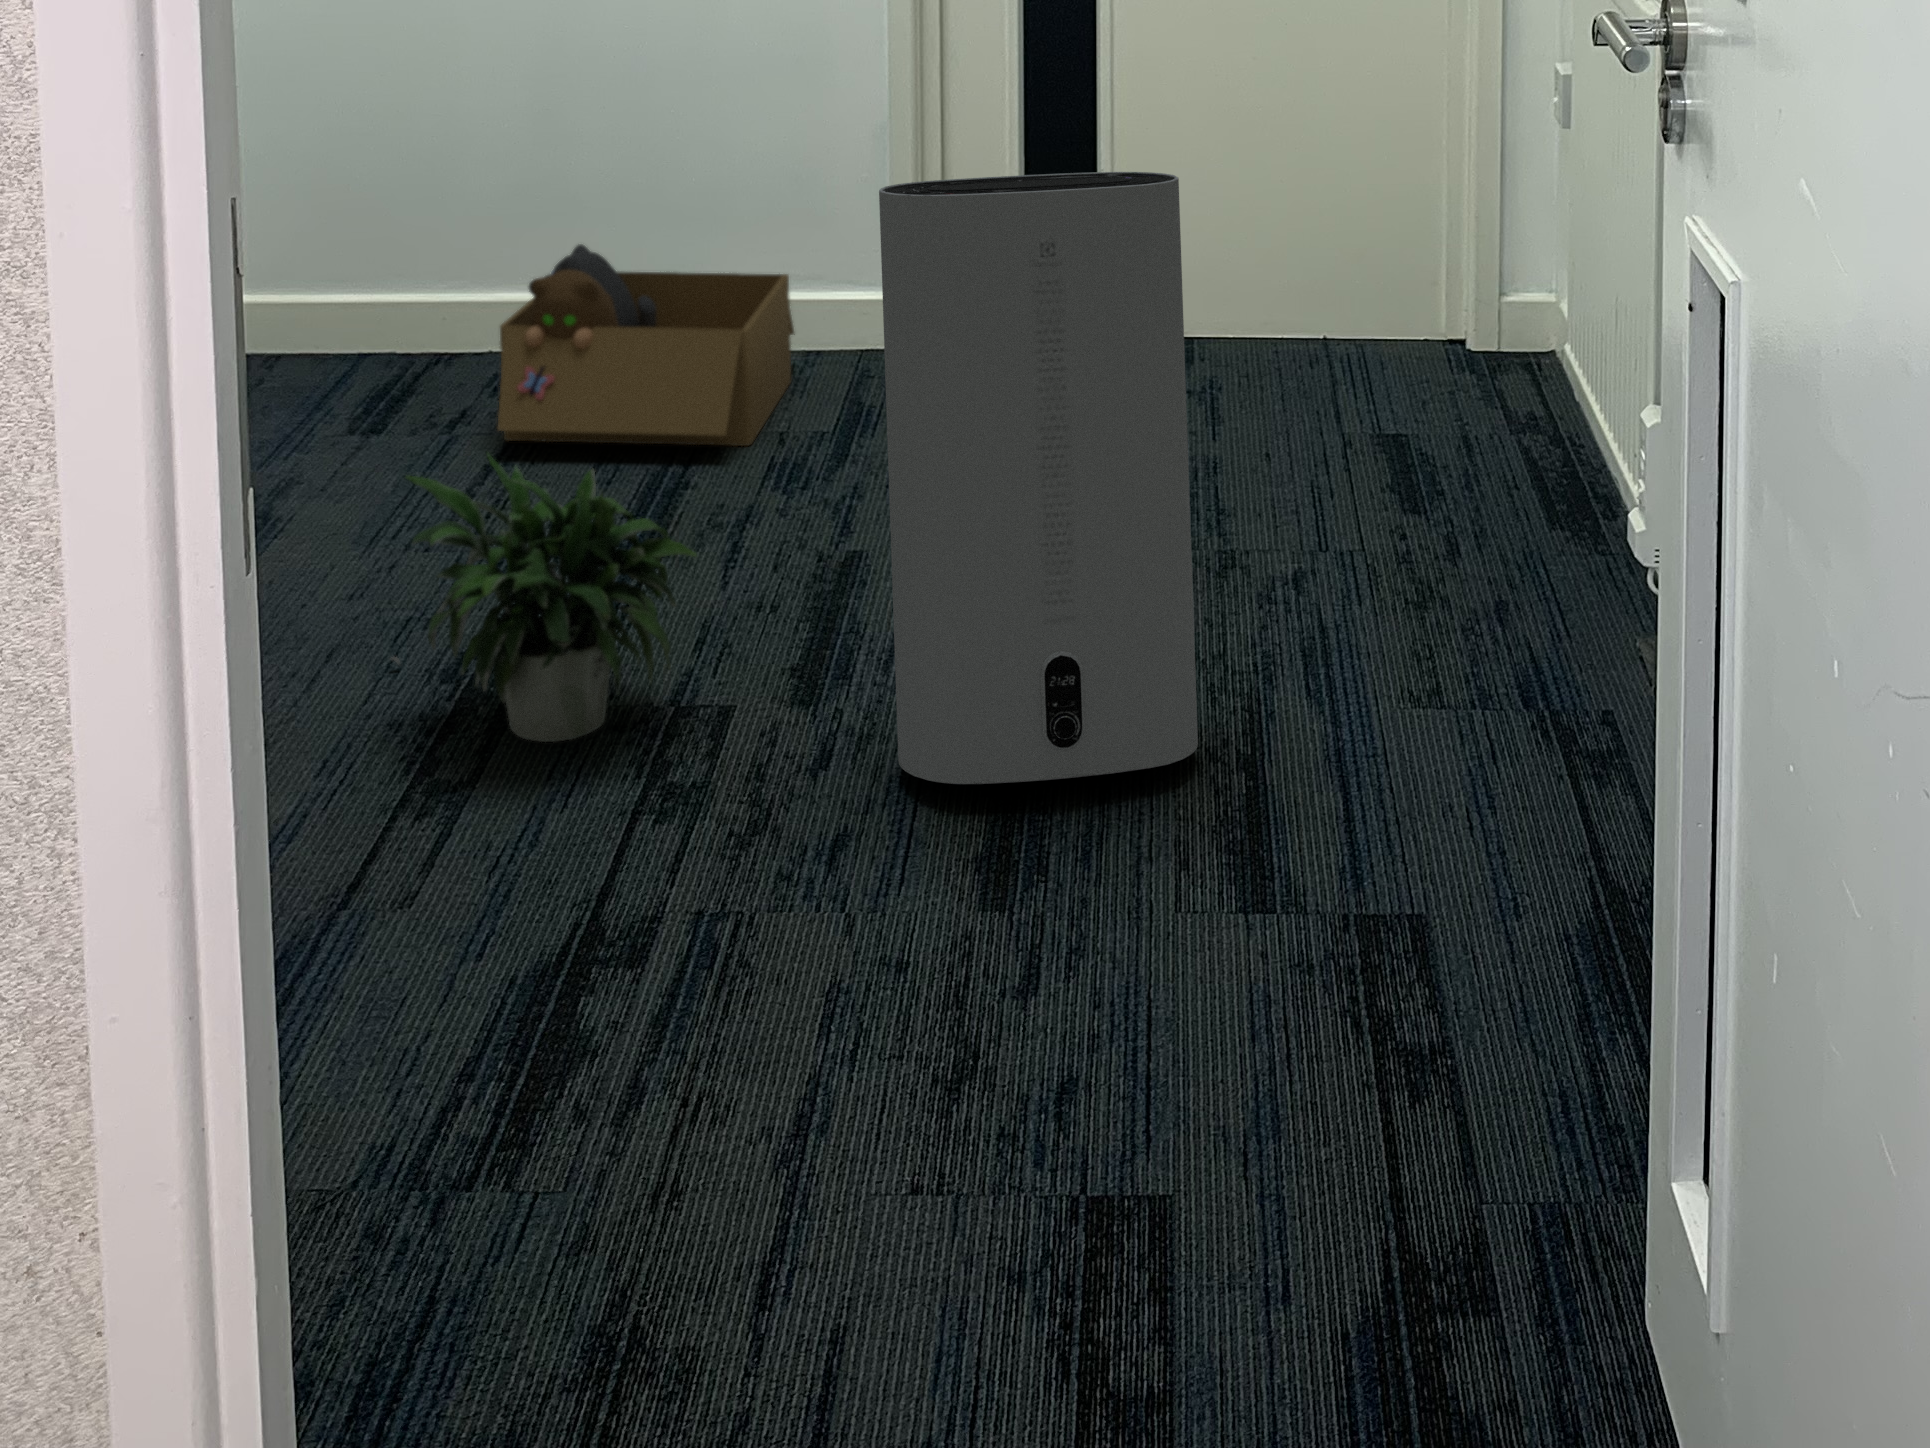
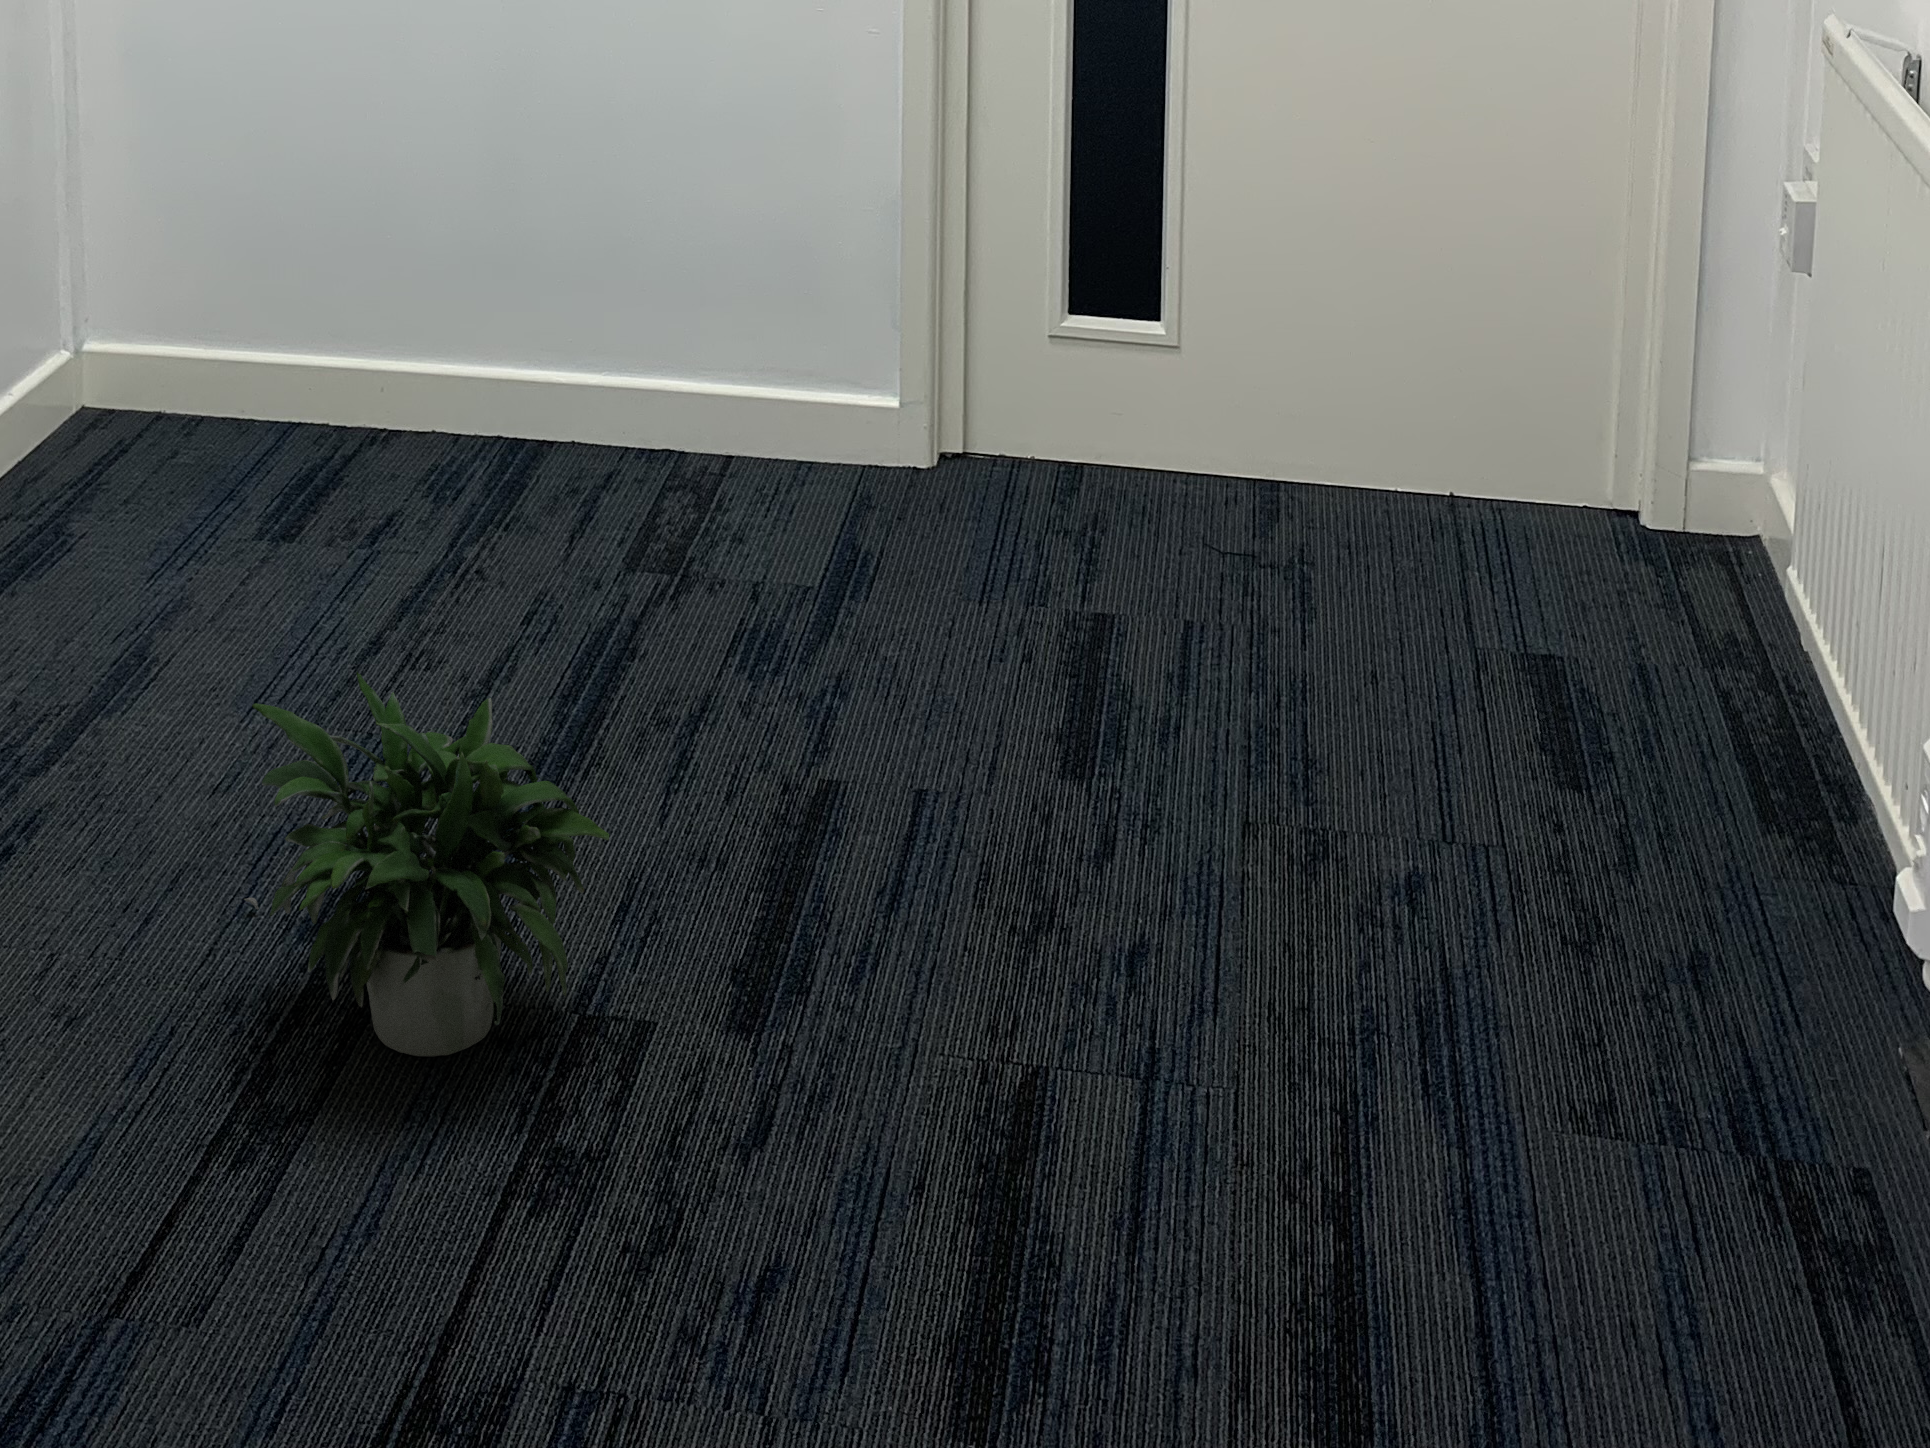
air purifier: present [879,172,1198,784] -> none [850,384,1260,1222]
cardboard box: present [498,244,795,446] -> none [418,326,784,599]

